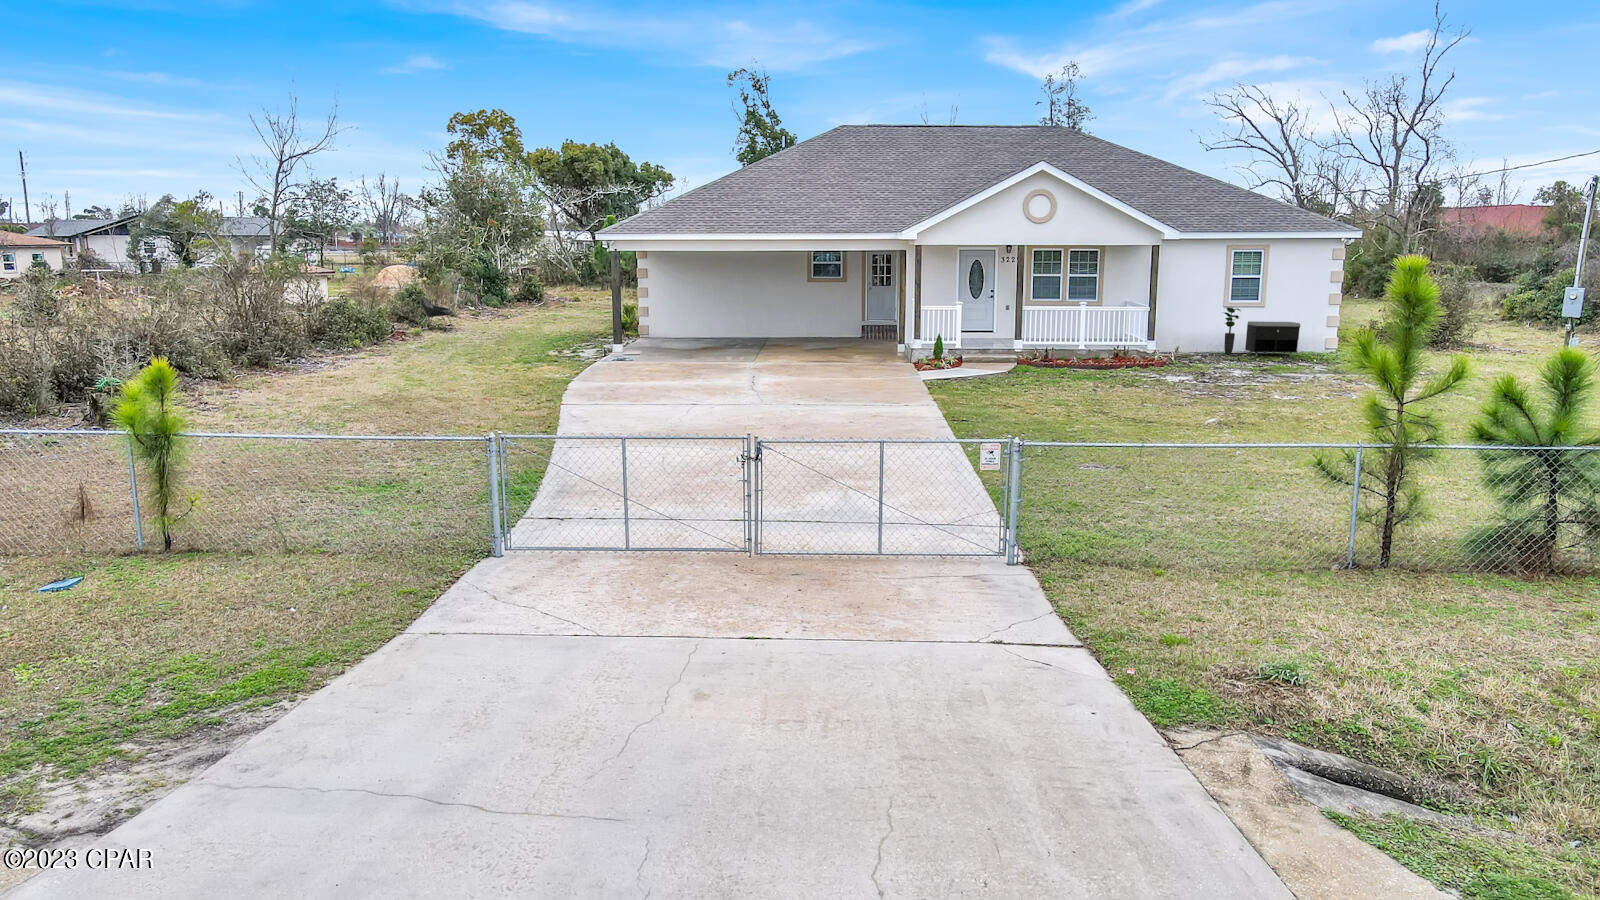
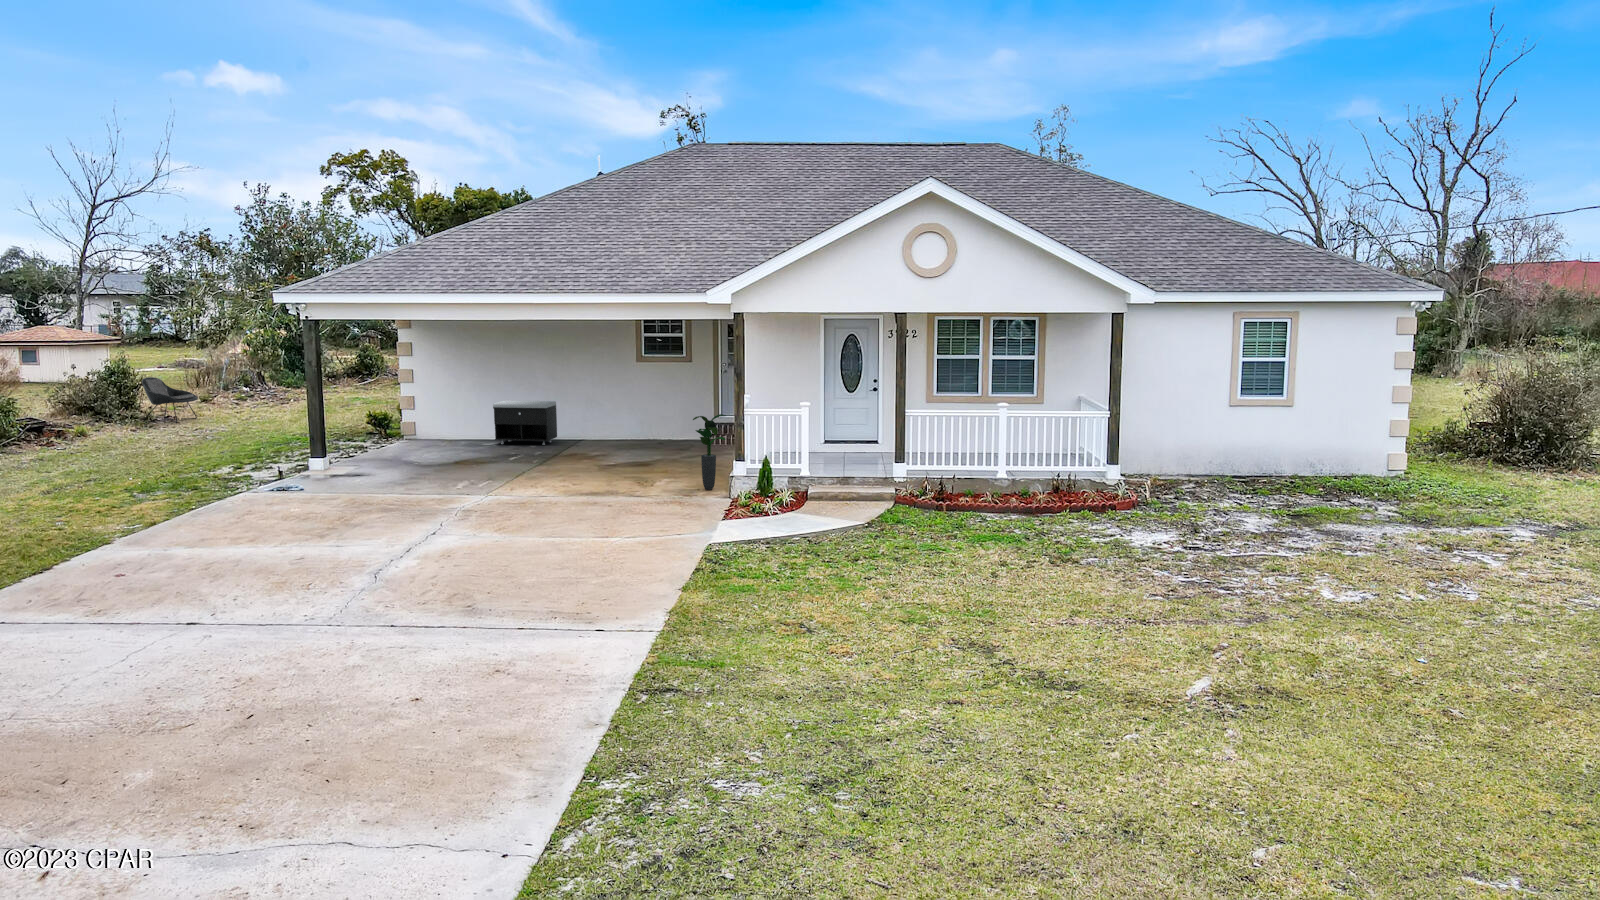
potted plant: present [1224,307,1241,355] -> present [693,414,726,490]
storage bench: present [1245,321,1300,356] -> present [493,400,557,445]

